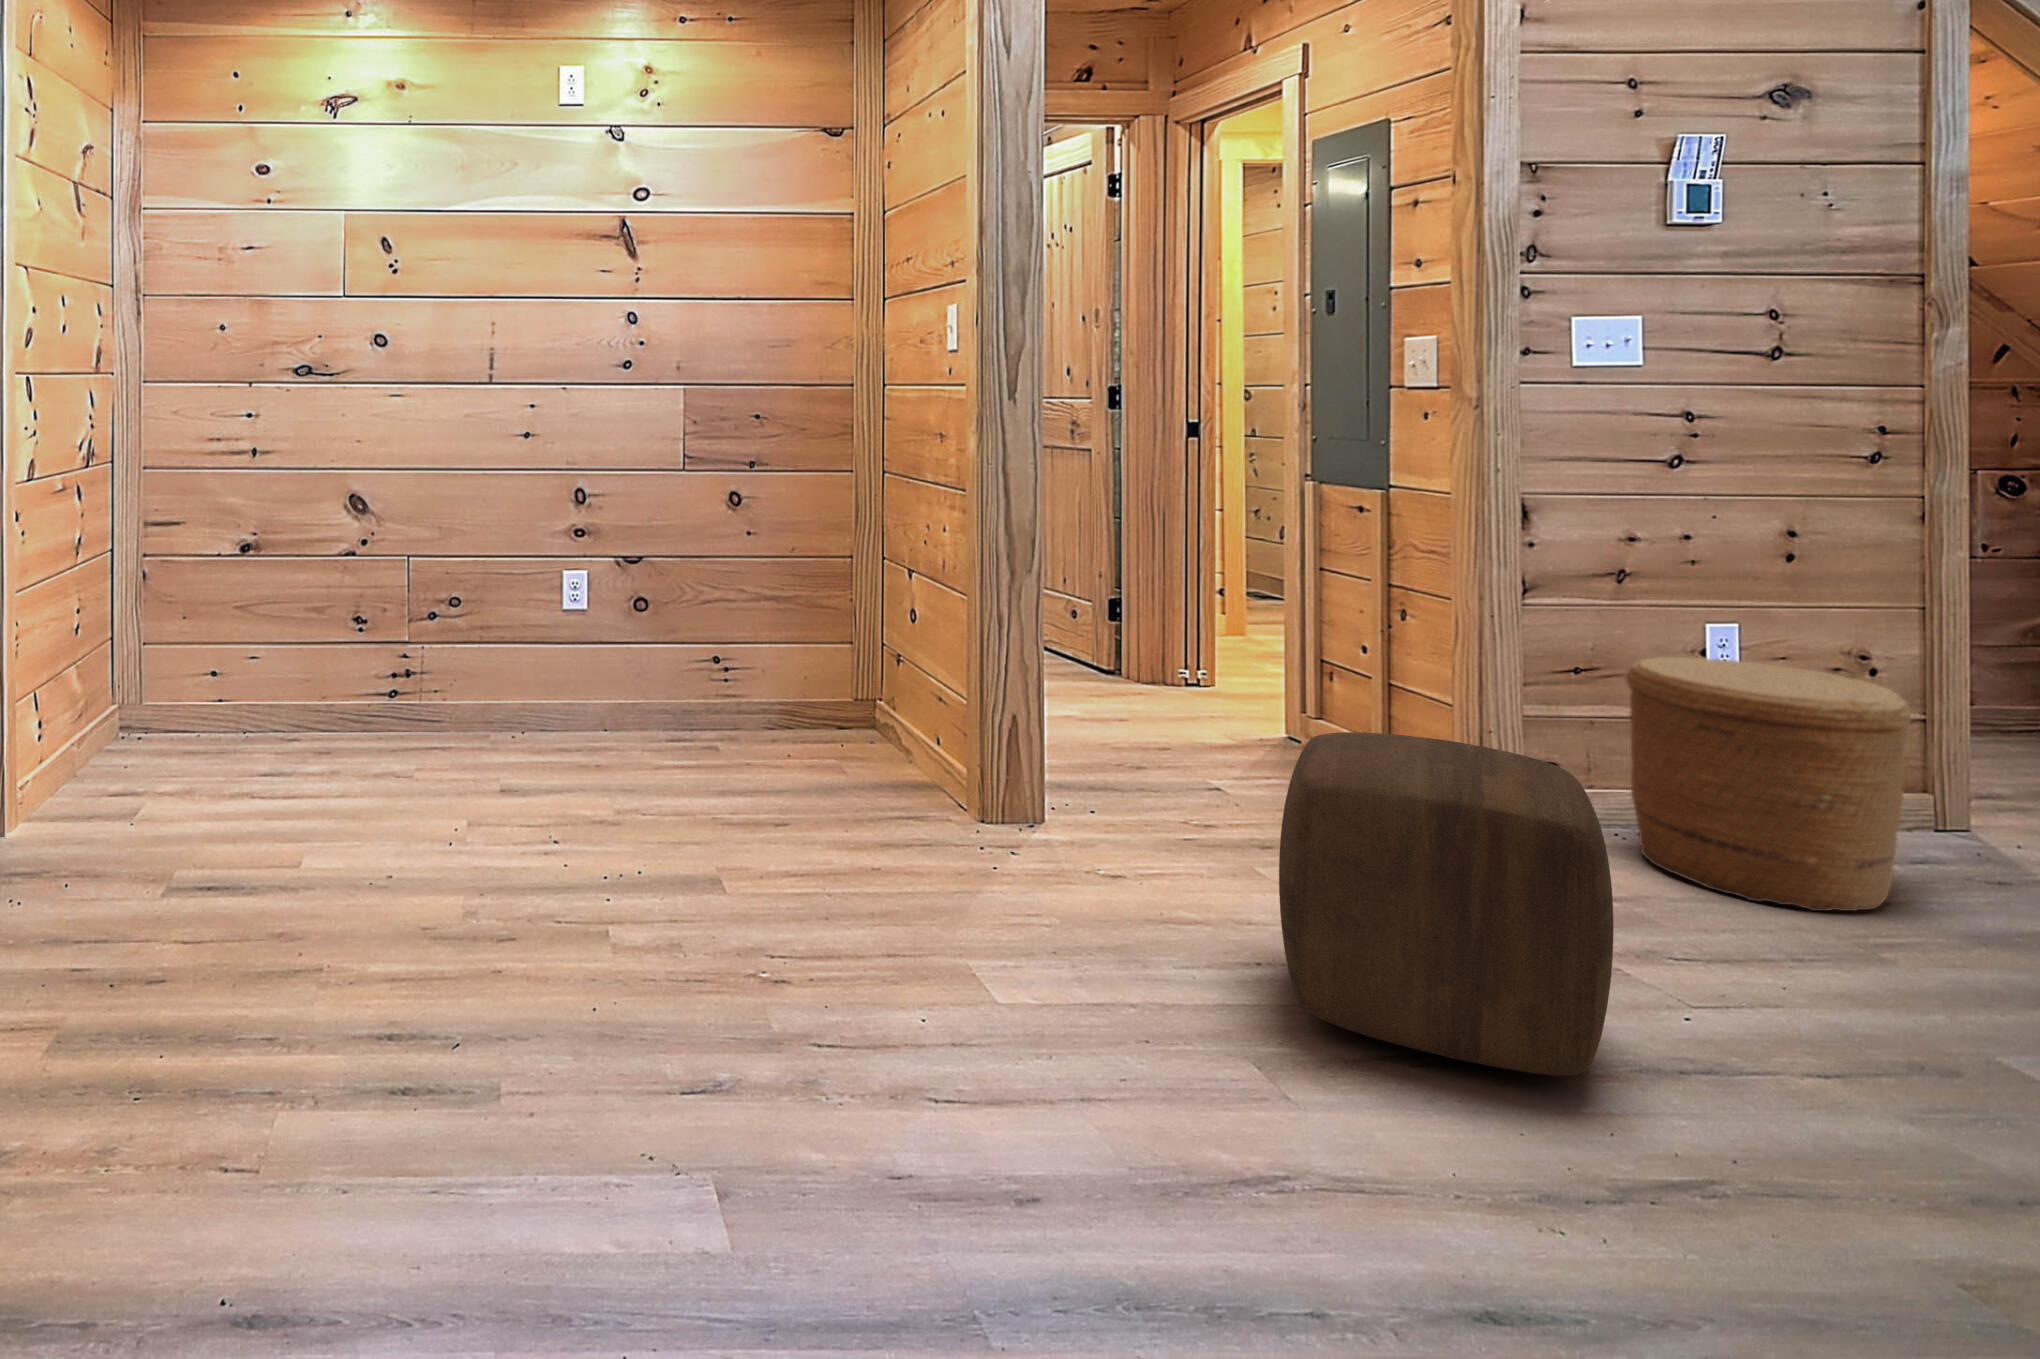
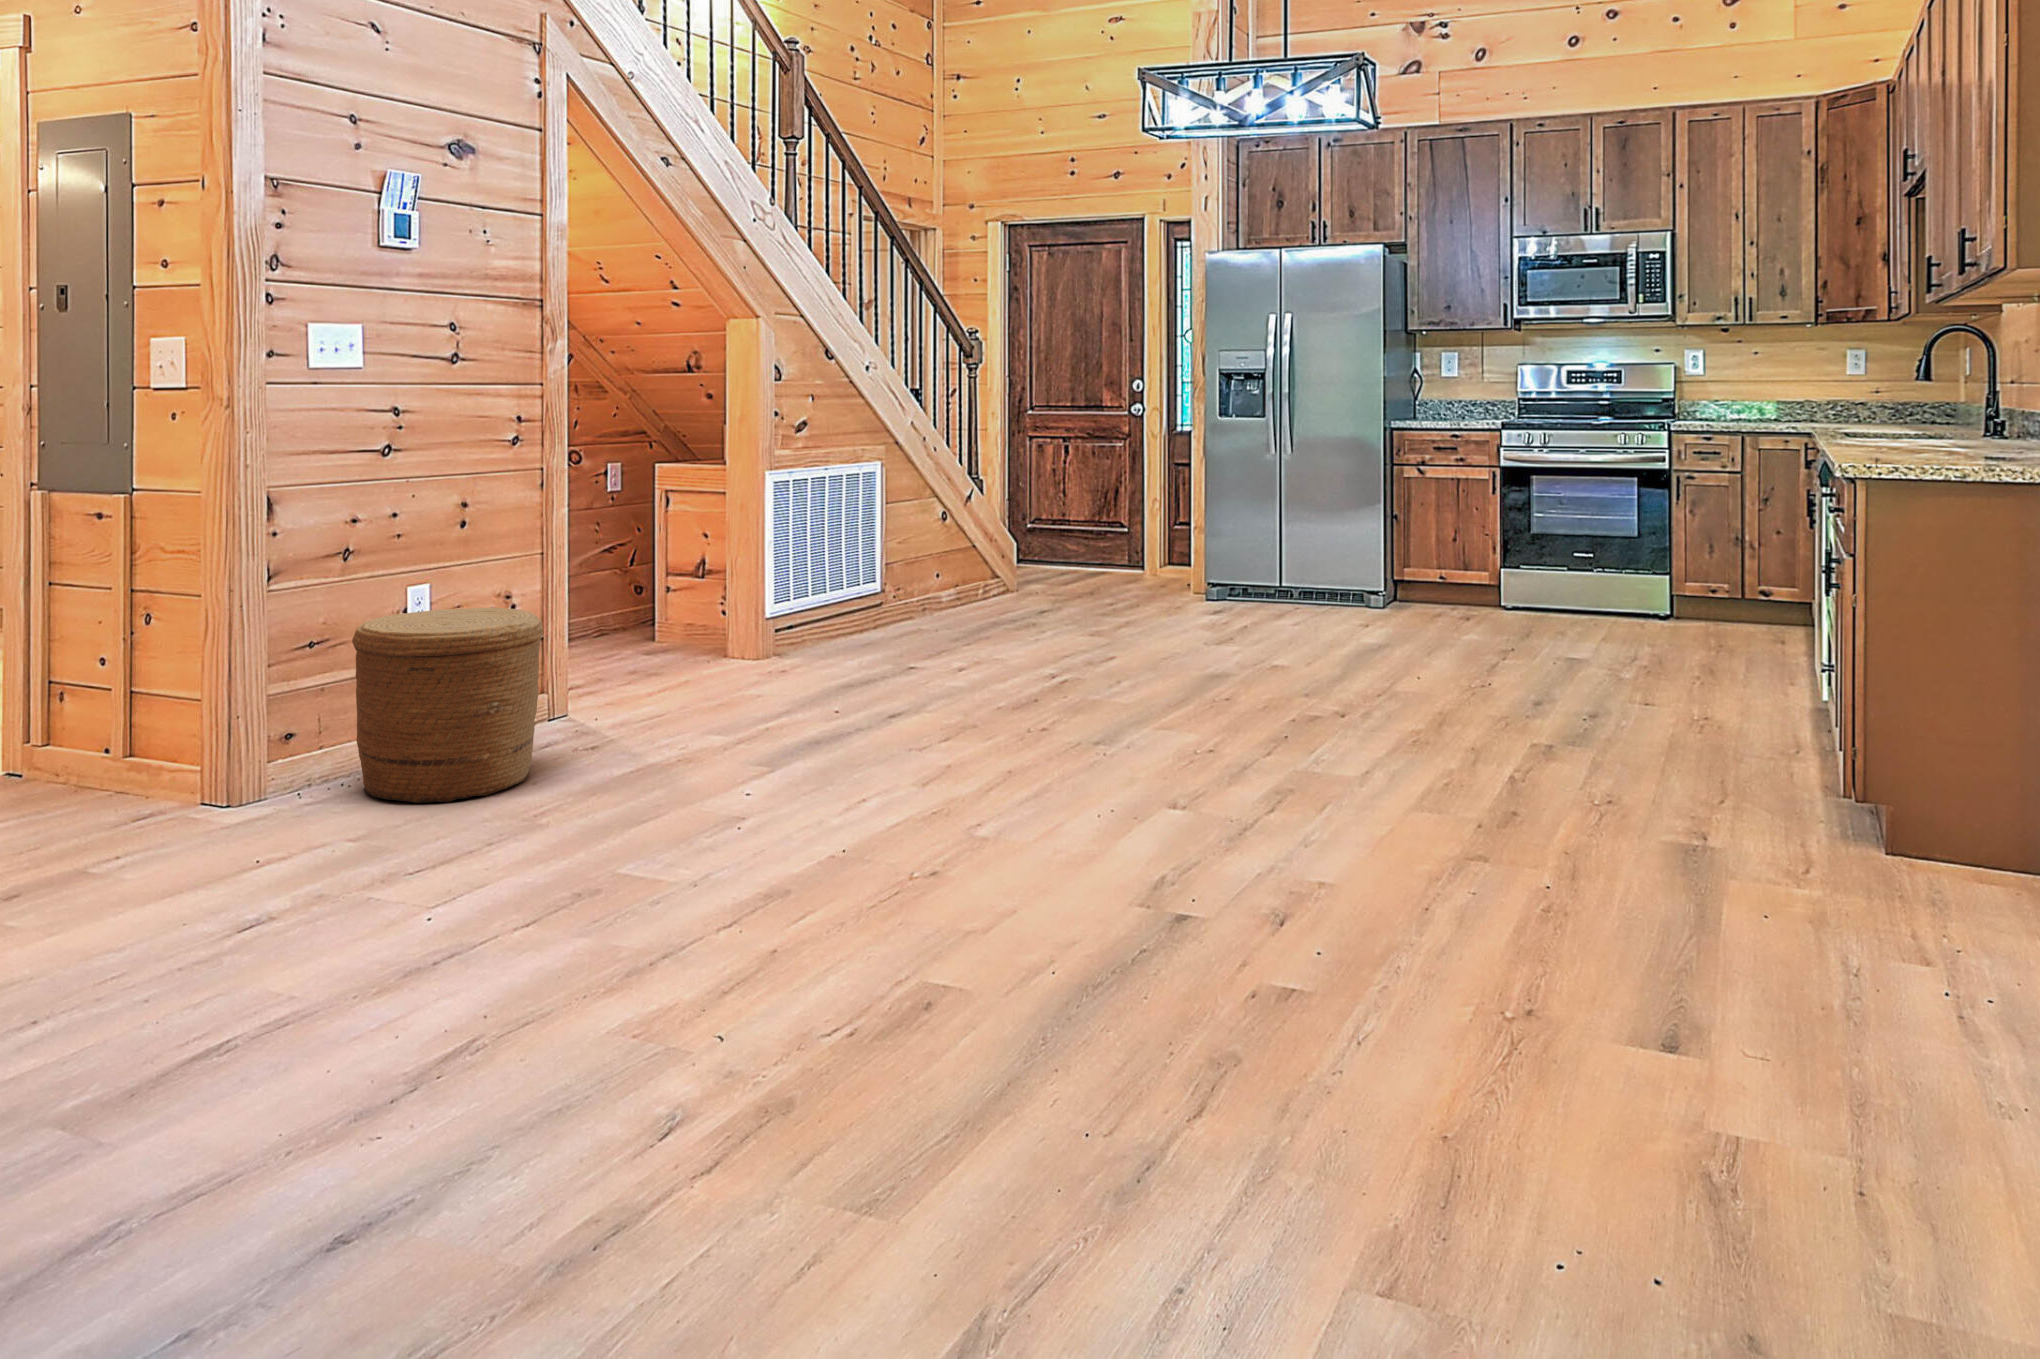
ottoman: present [1279,732,1613,1076] -> none [60,724,373,1040]

